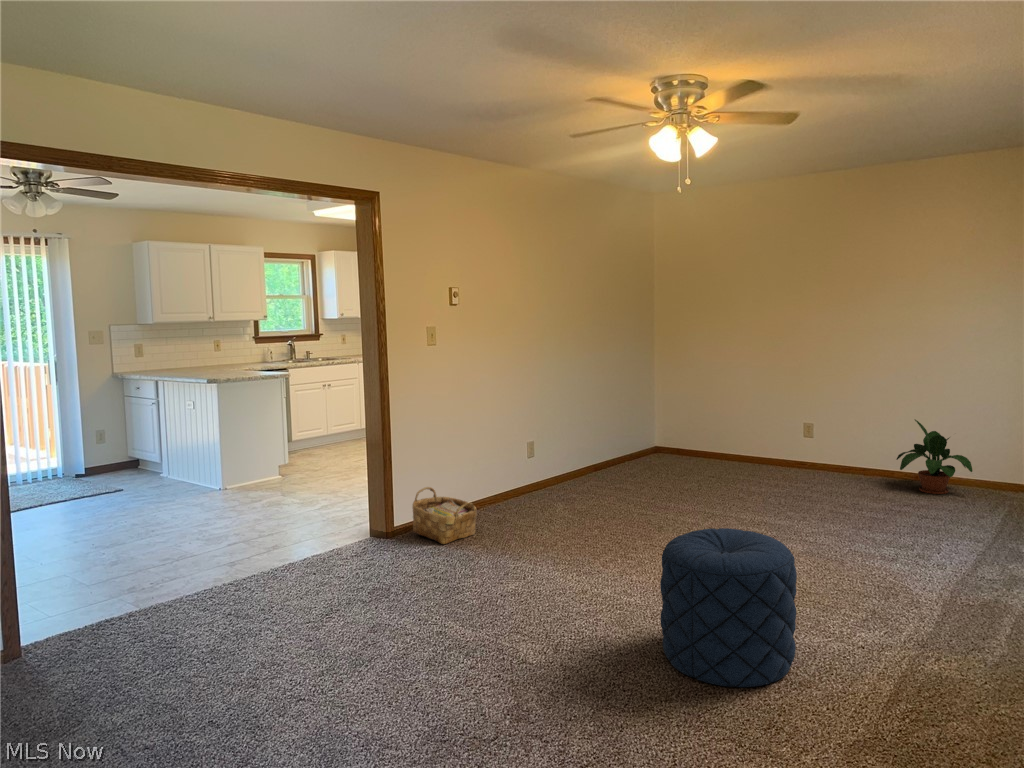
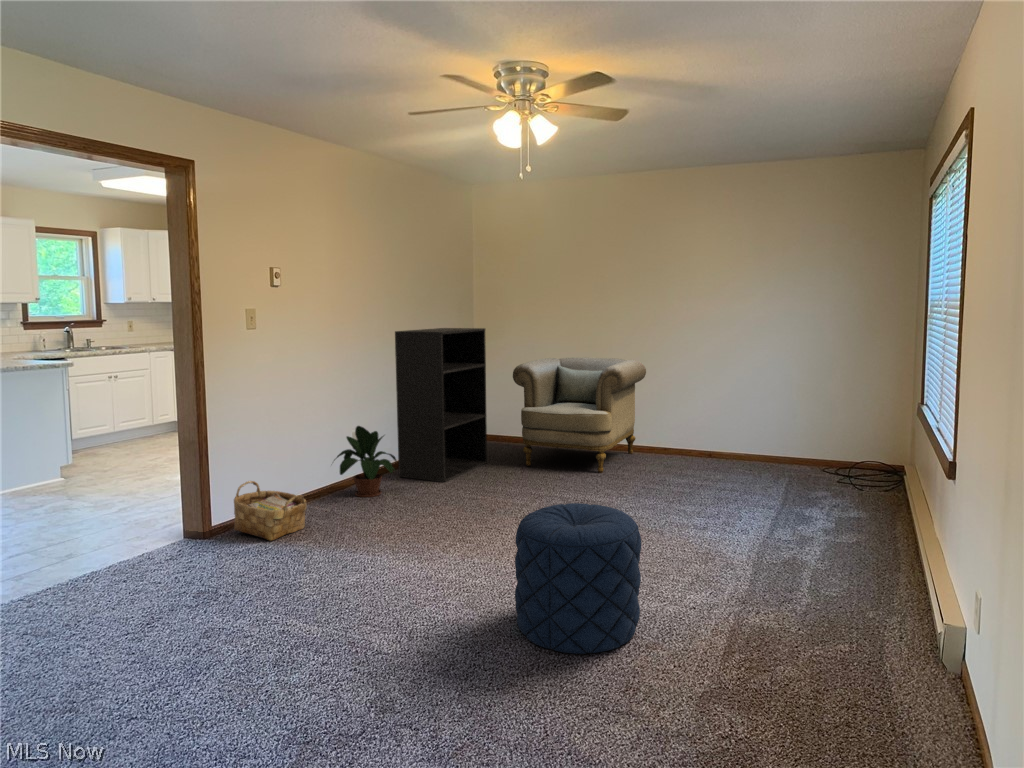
bookshelf: none [568,339,663,496] -> present [395,328,487,482]
armchair: none [690,368,843,493] -> present [513,357,646,473]
potted plant: present [897,420,972,494] -> present [337,426,397,497]

